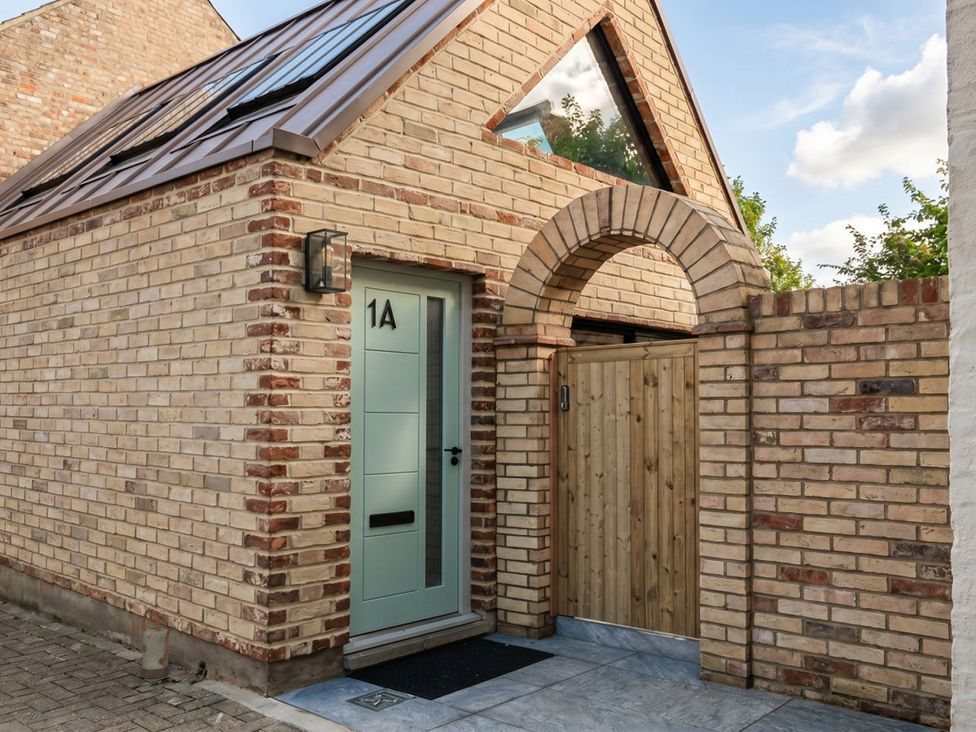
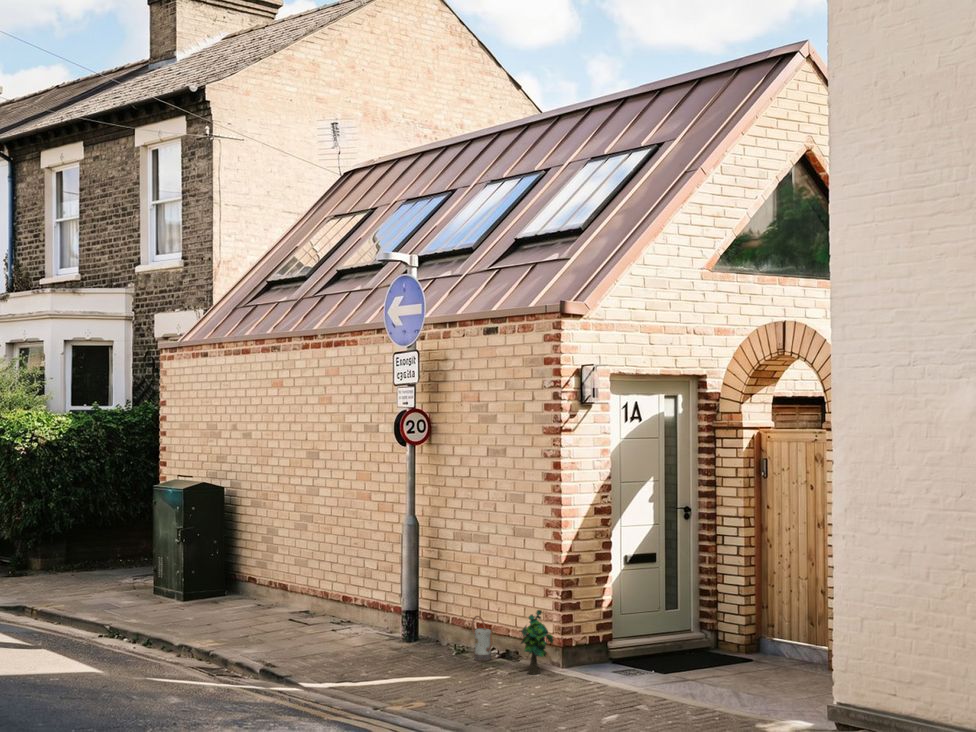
decorative plant: none [197,605,253,708] -> present [521,610,554,675]

